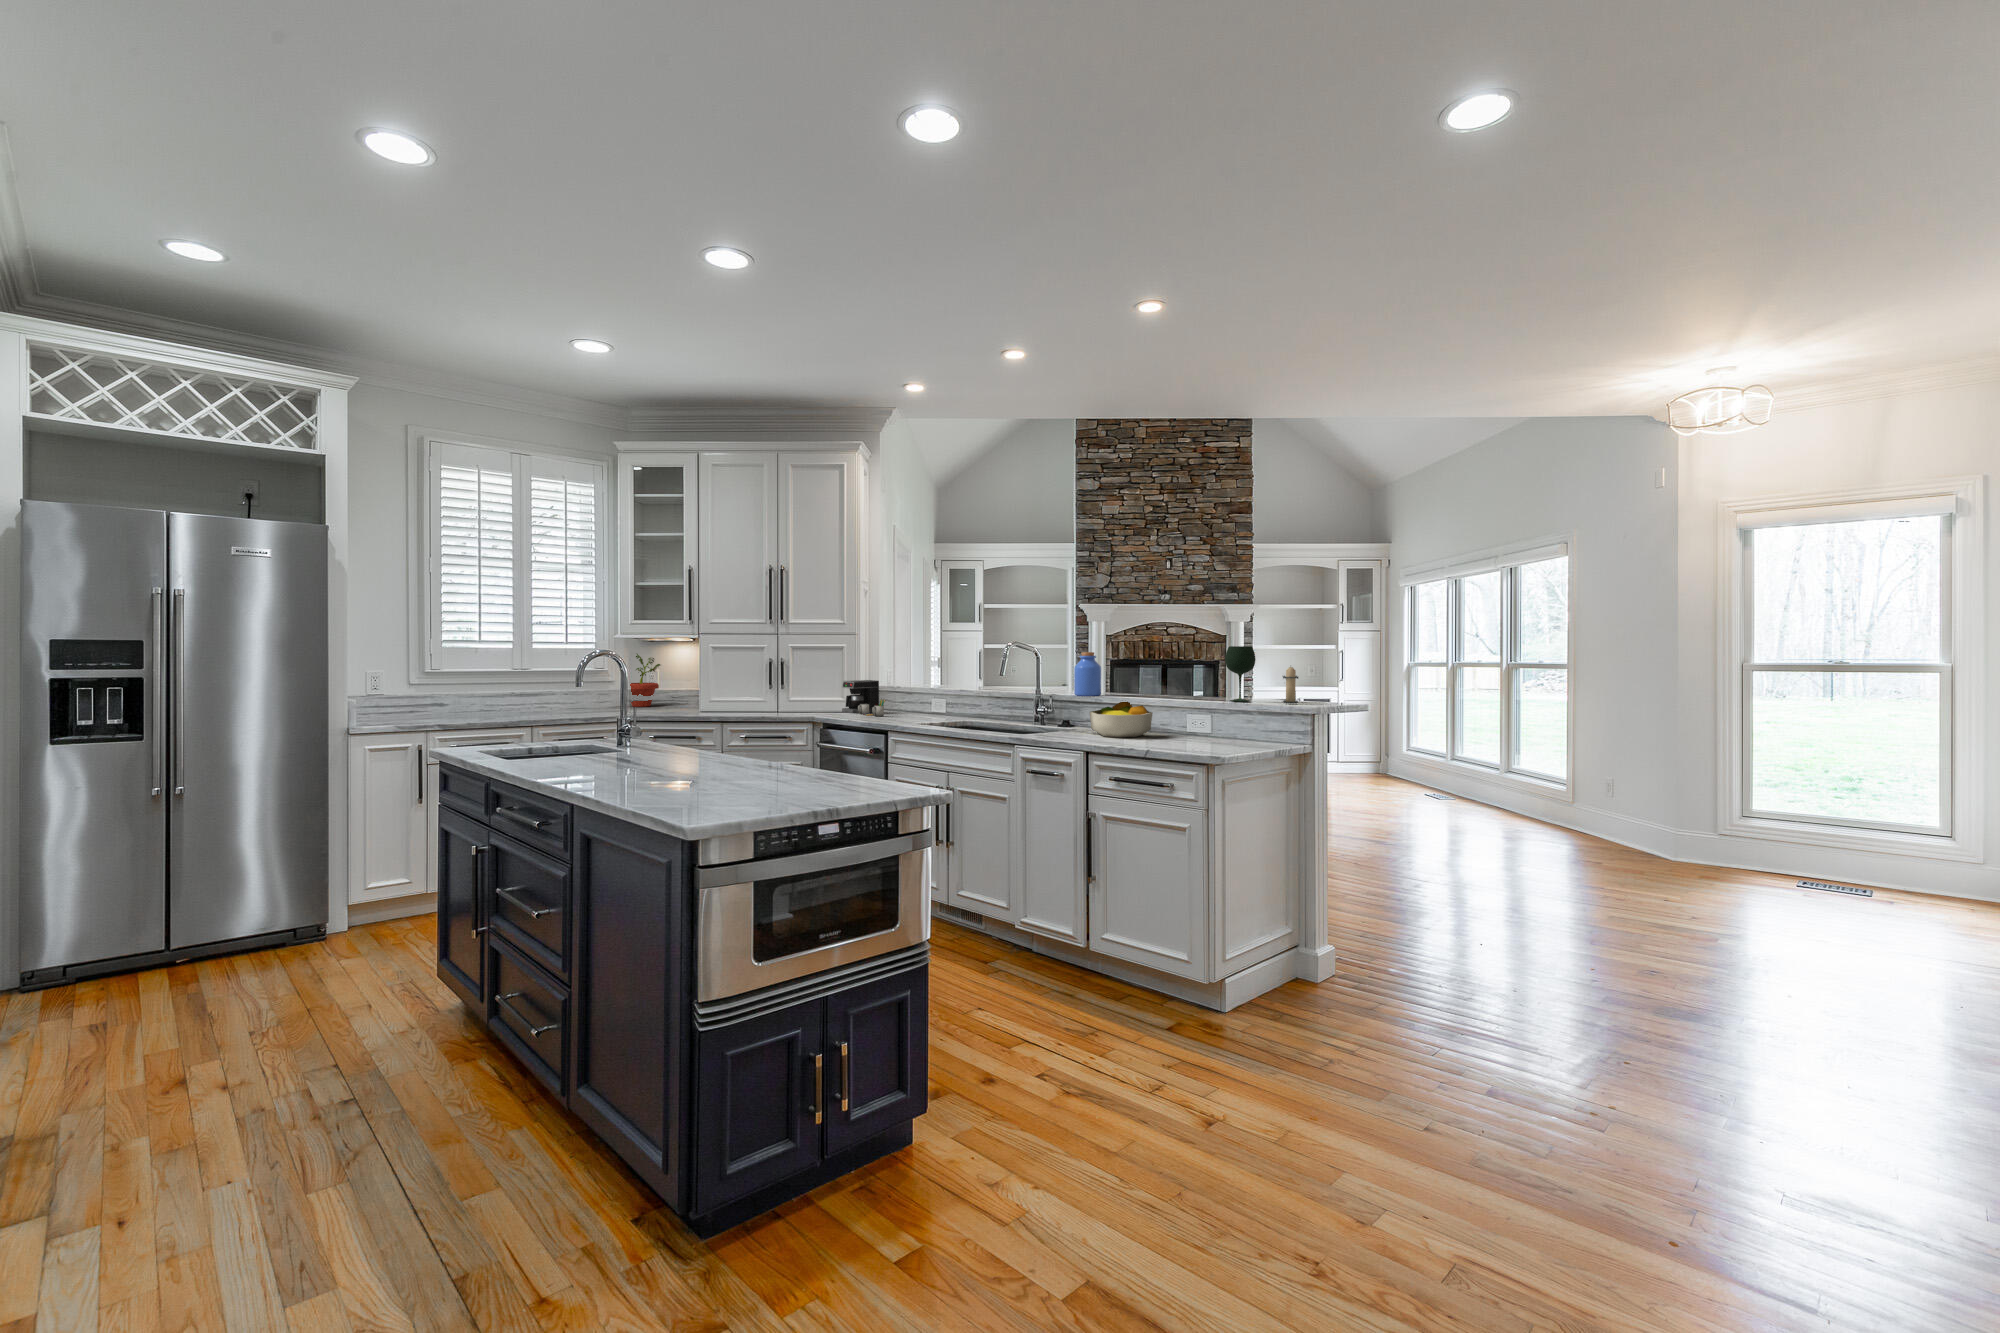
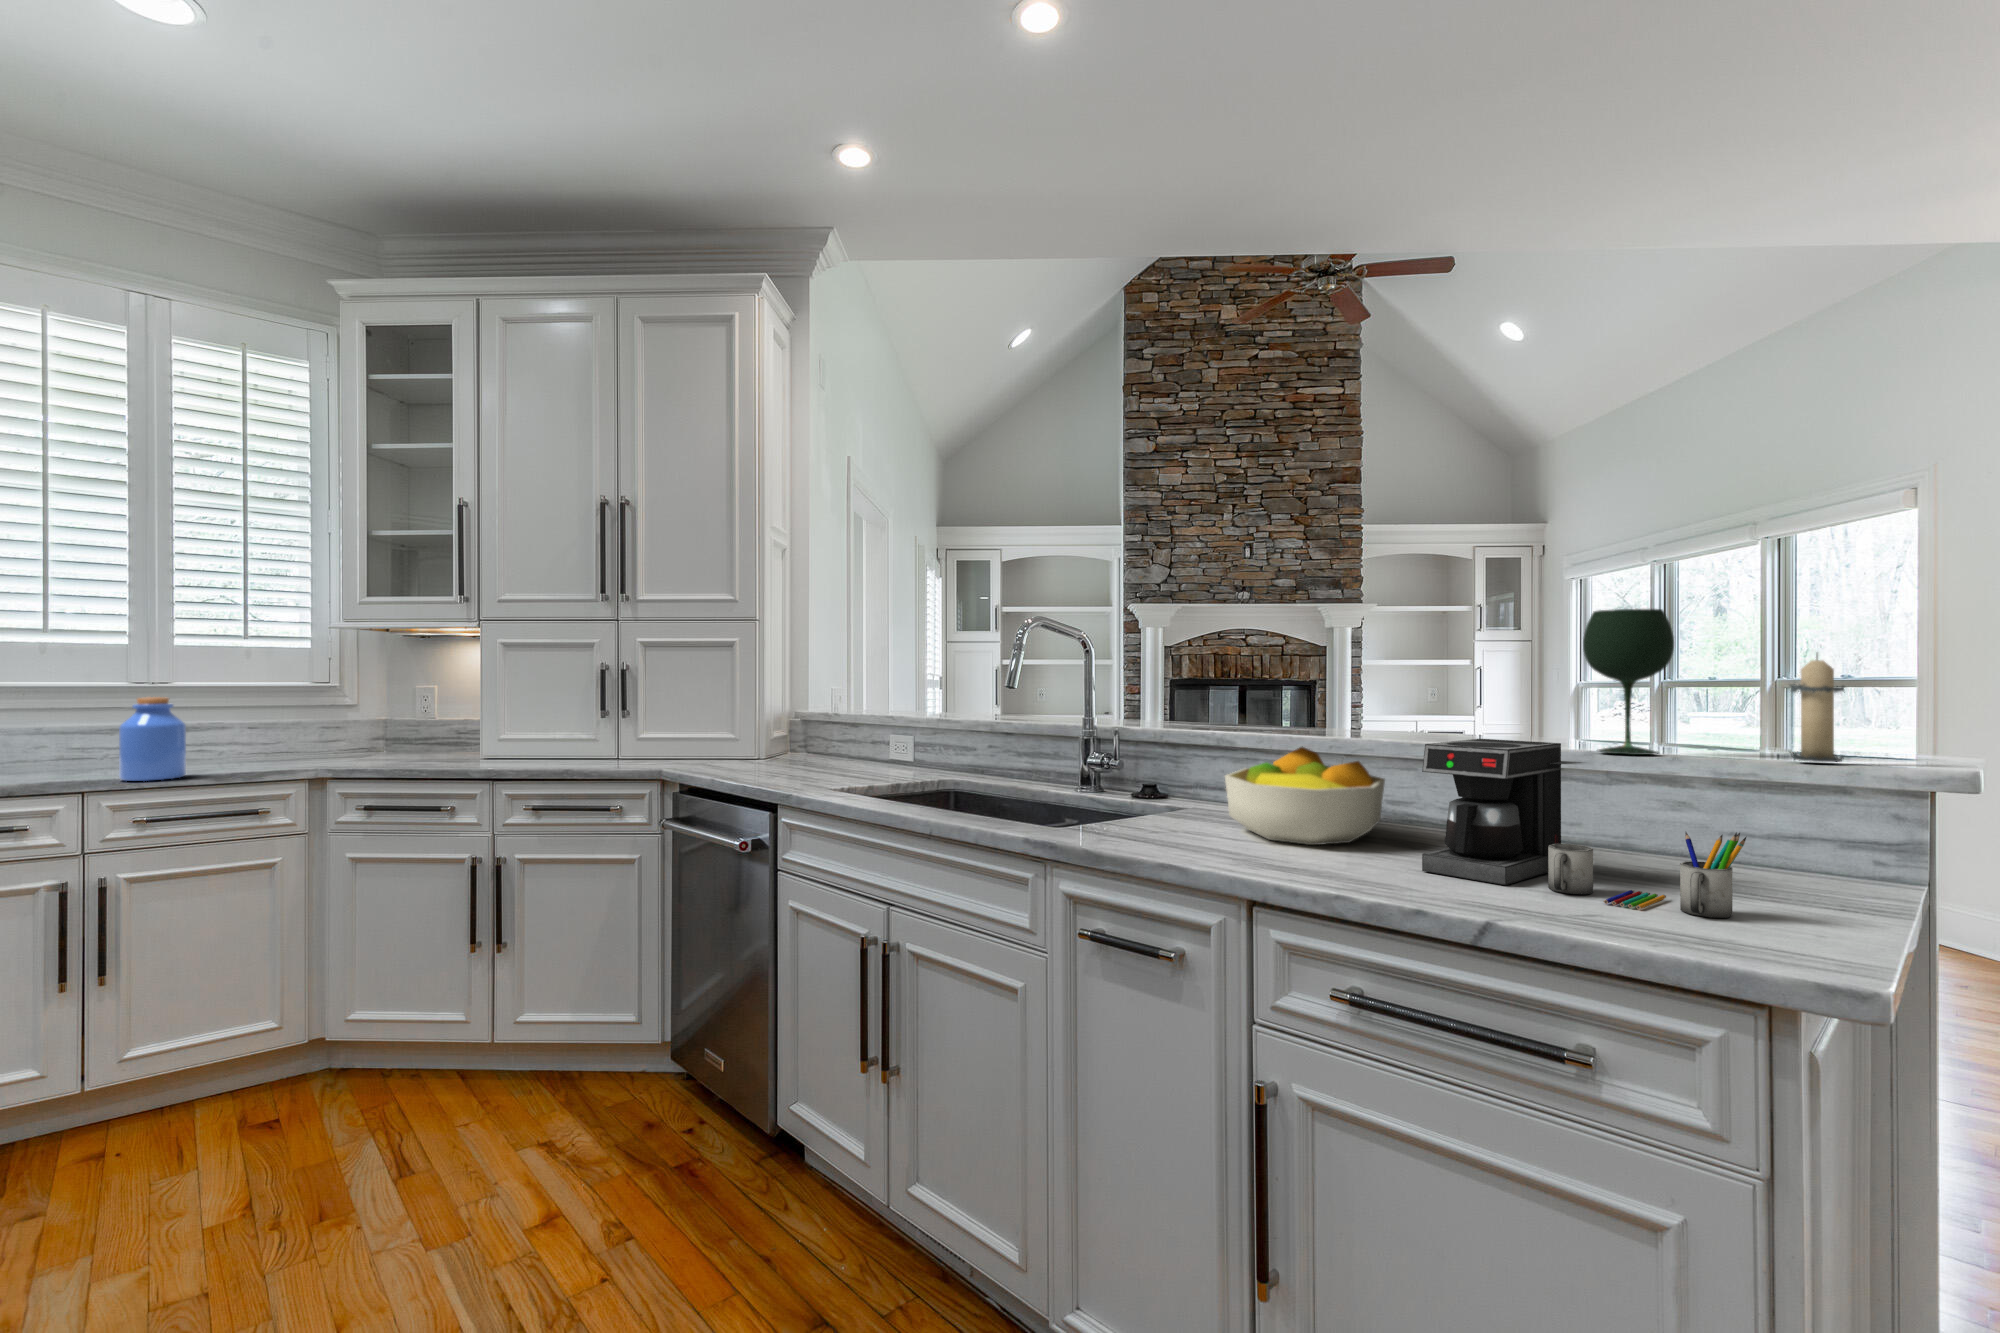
jar: present [1074,652,1101,696] -> present [119,697,186,781]
potted plant: present [630,654,660,707] -> none [363,657,435,749]
coffee maker: present [842,680,886,716] -> present [1422,739,1746,918]

